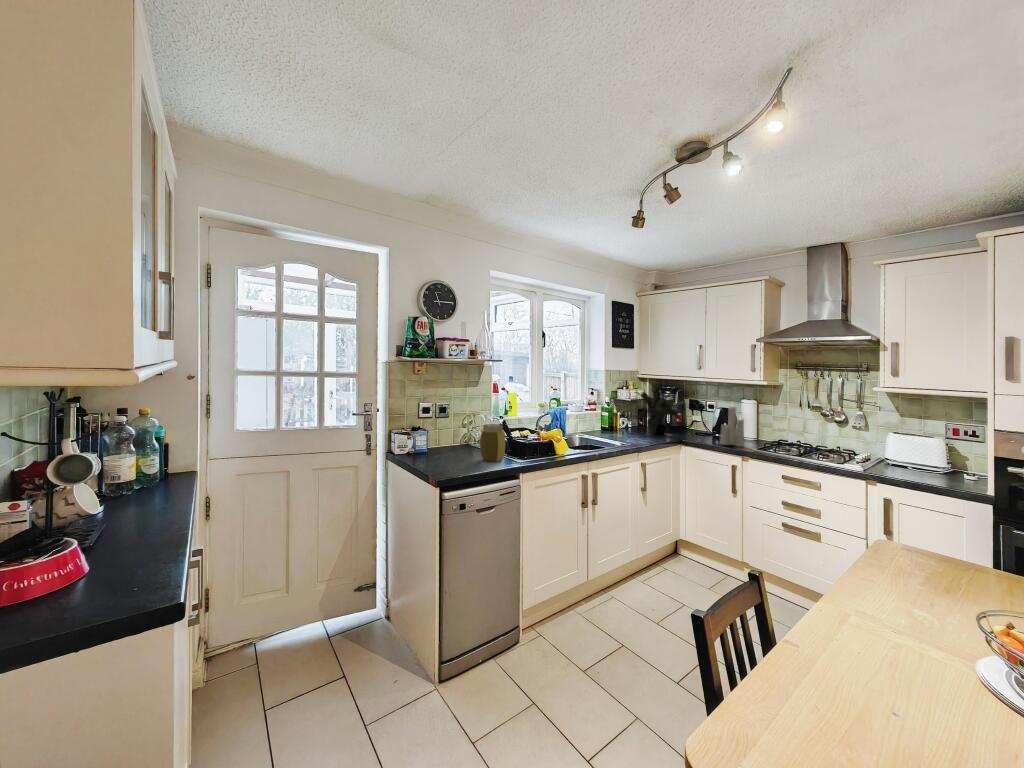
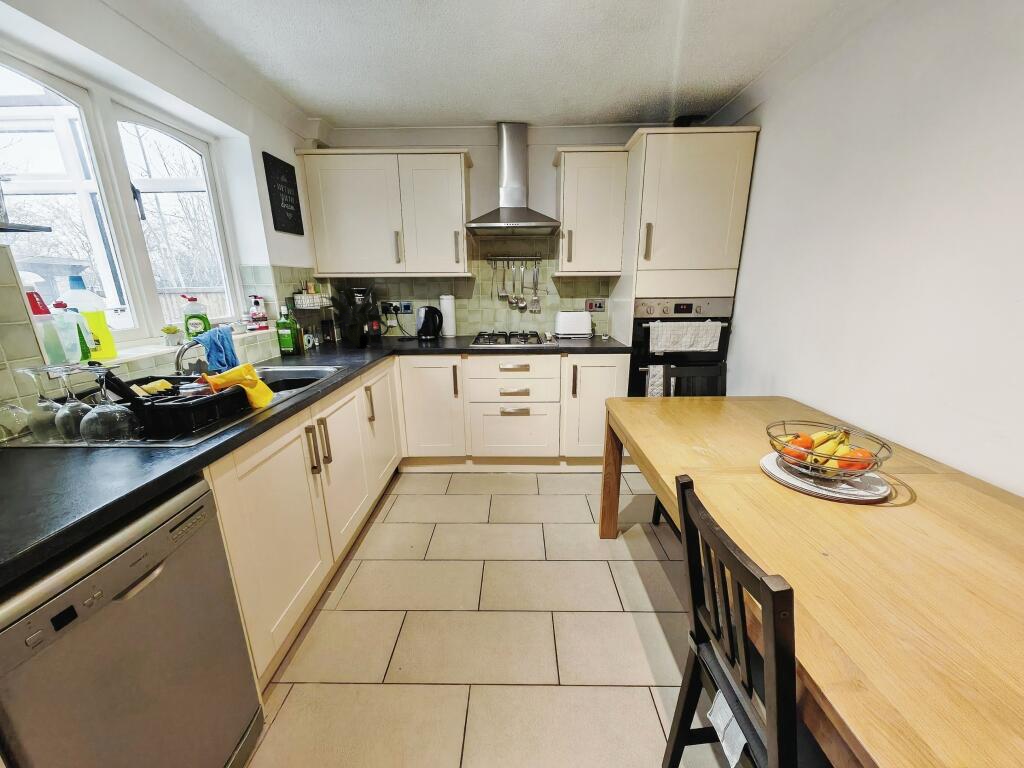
candle: present [720,407,744,447] -> none [435,294,459,347]
jar: present [480,424,505,462] -> none [55,382,142,470]

